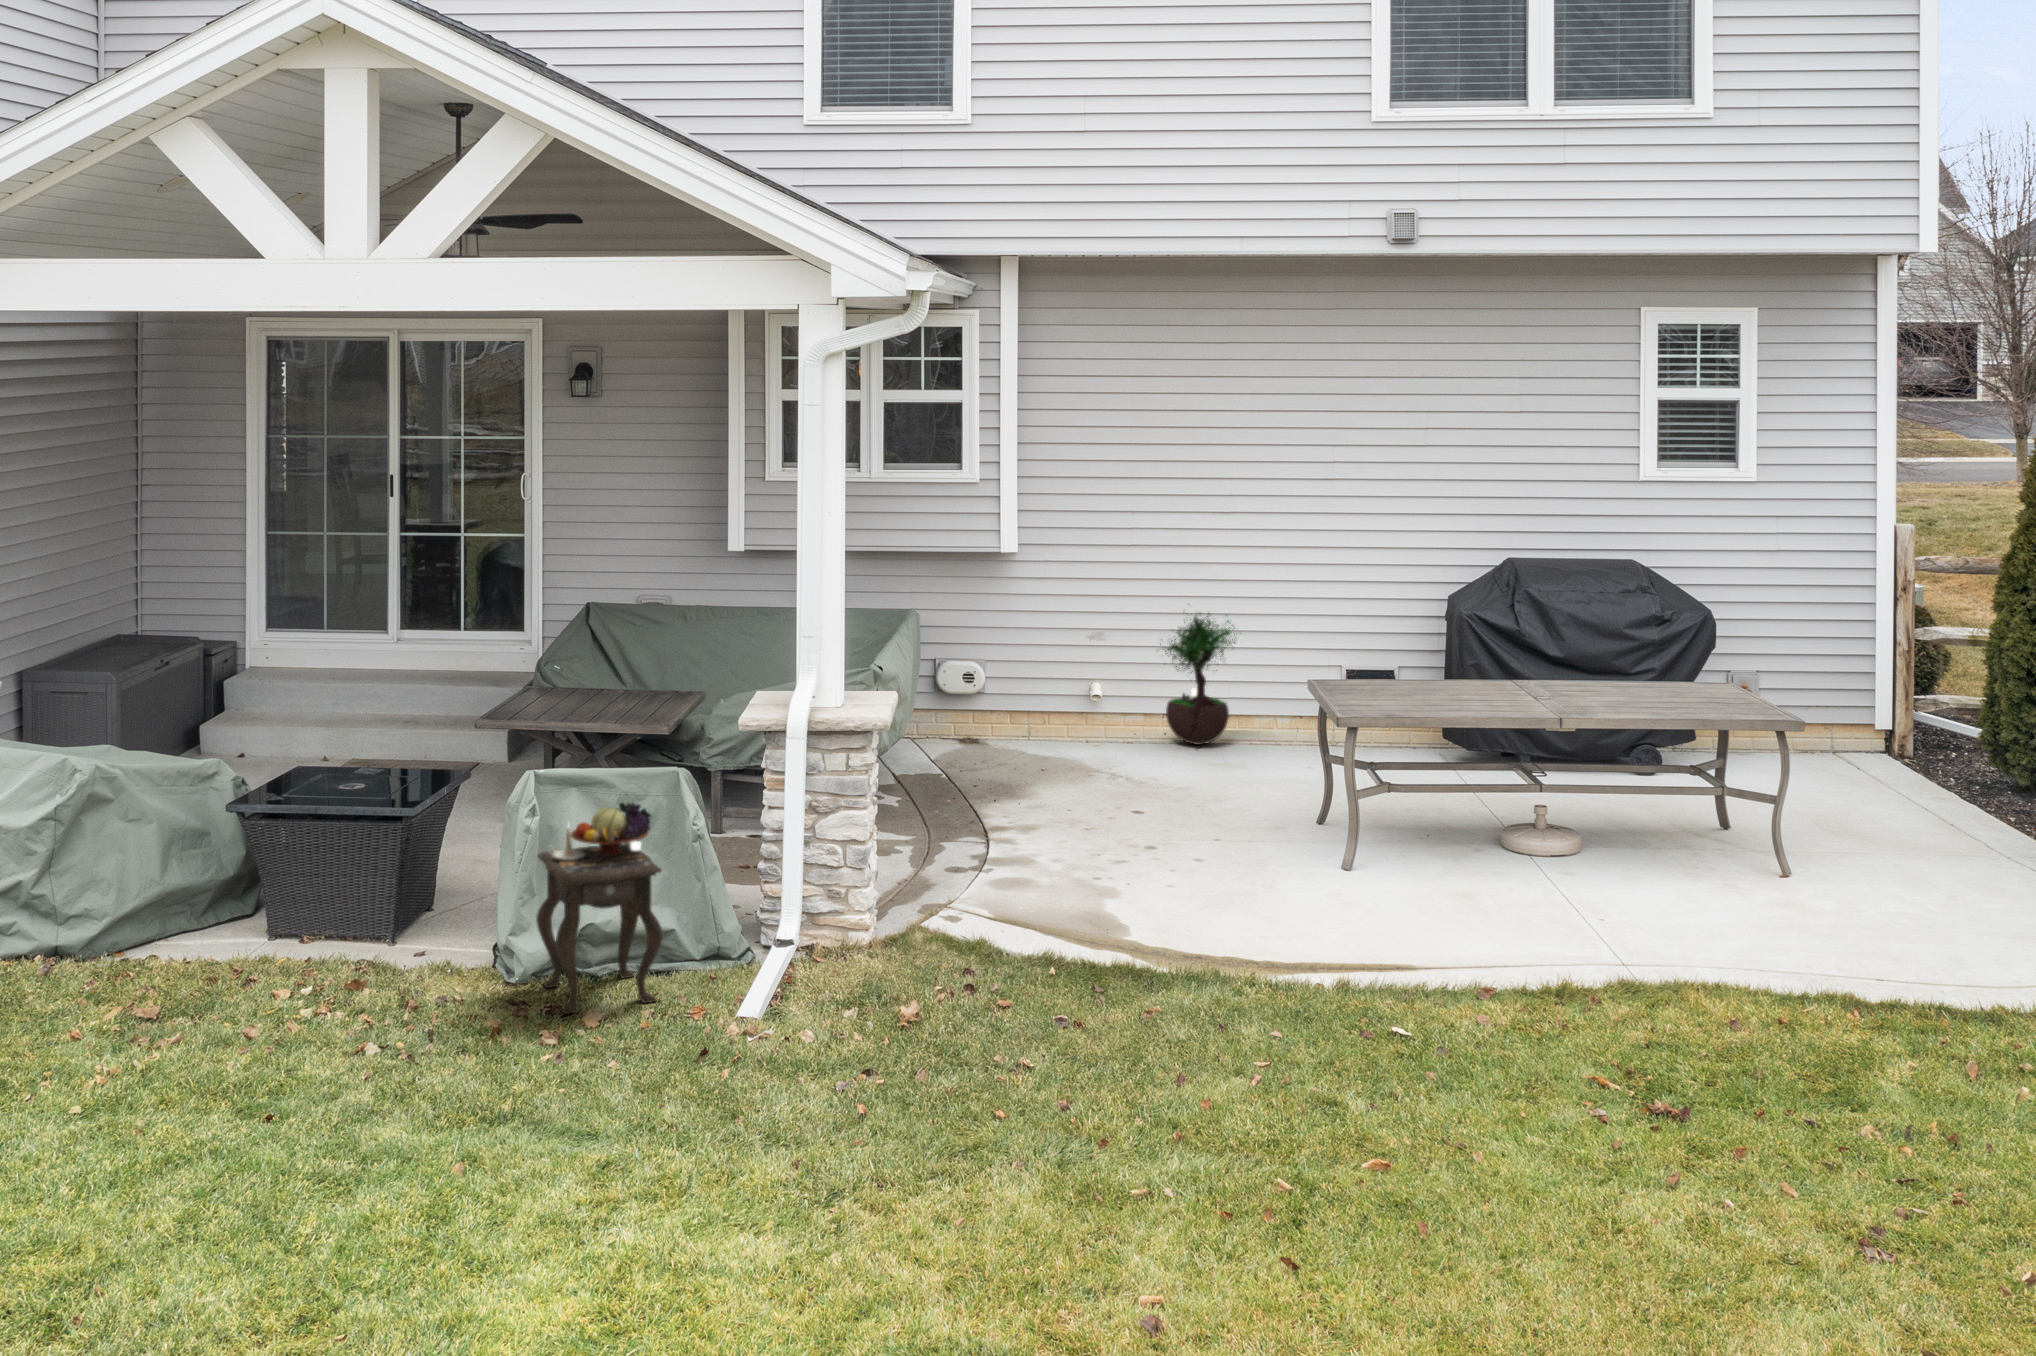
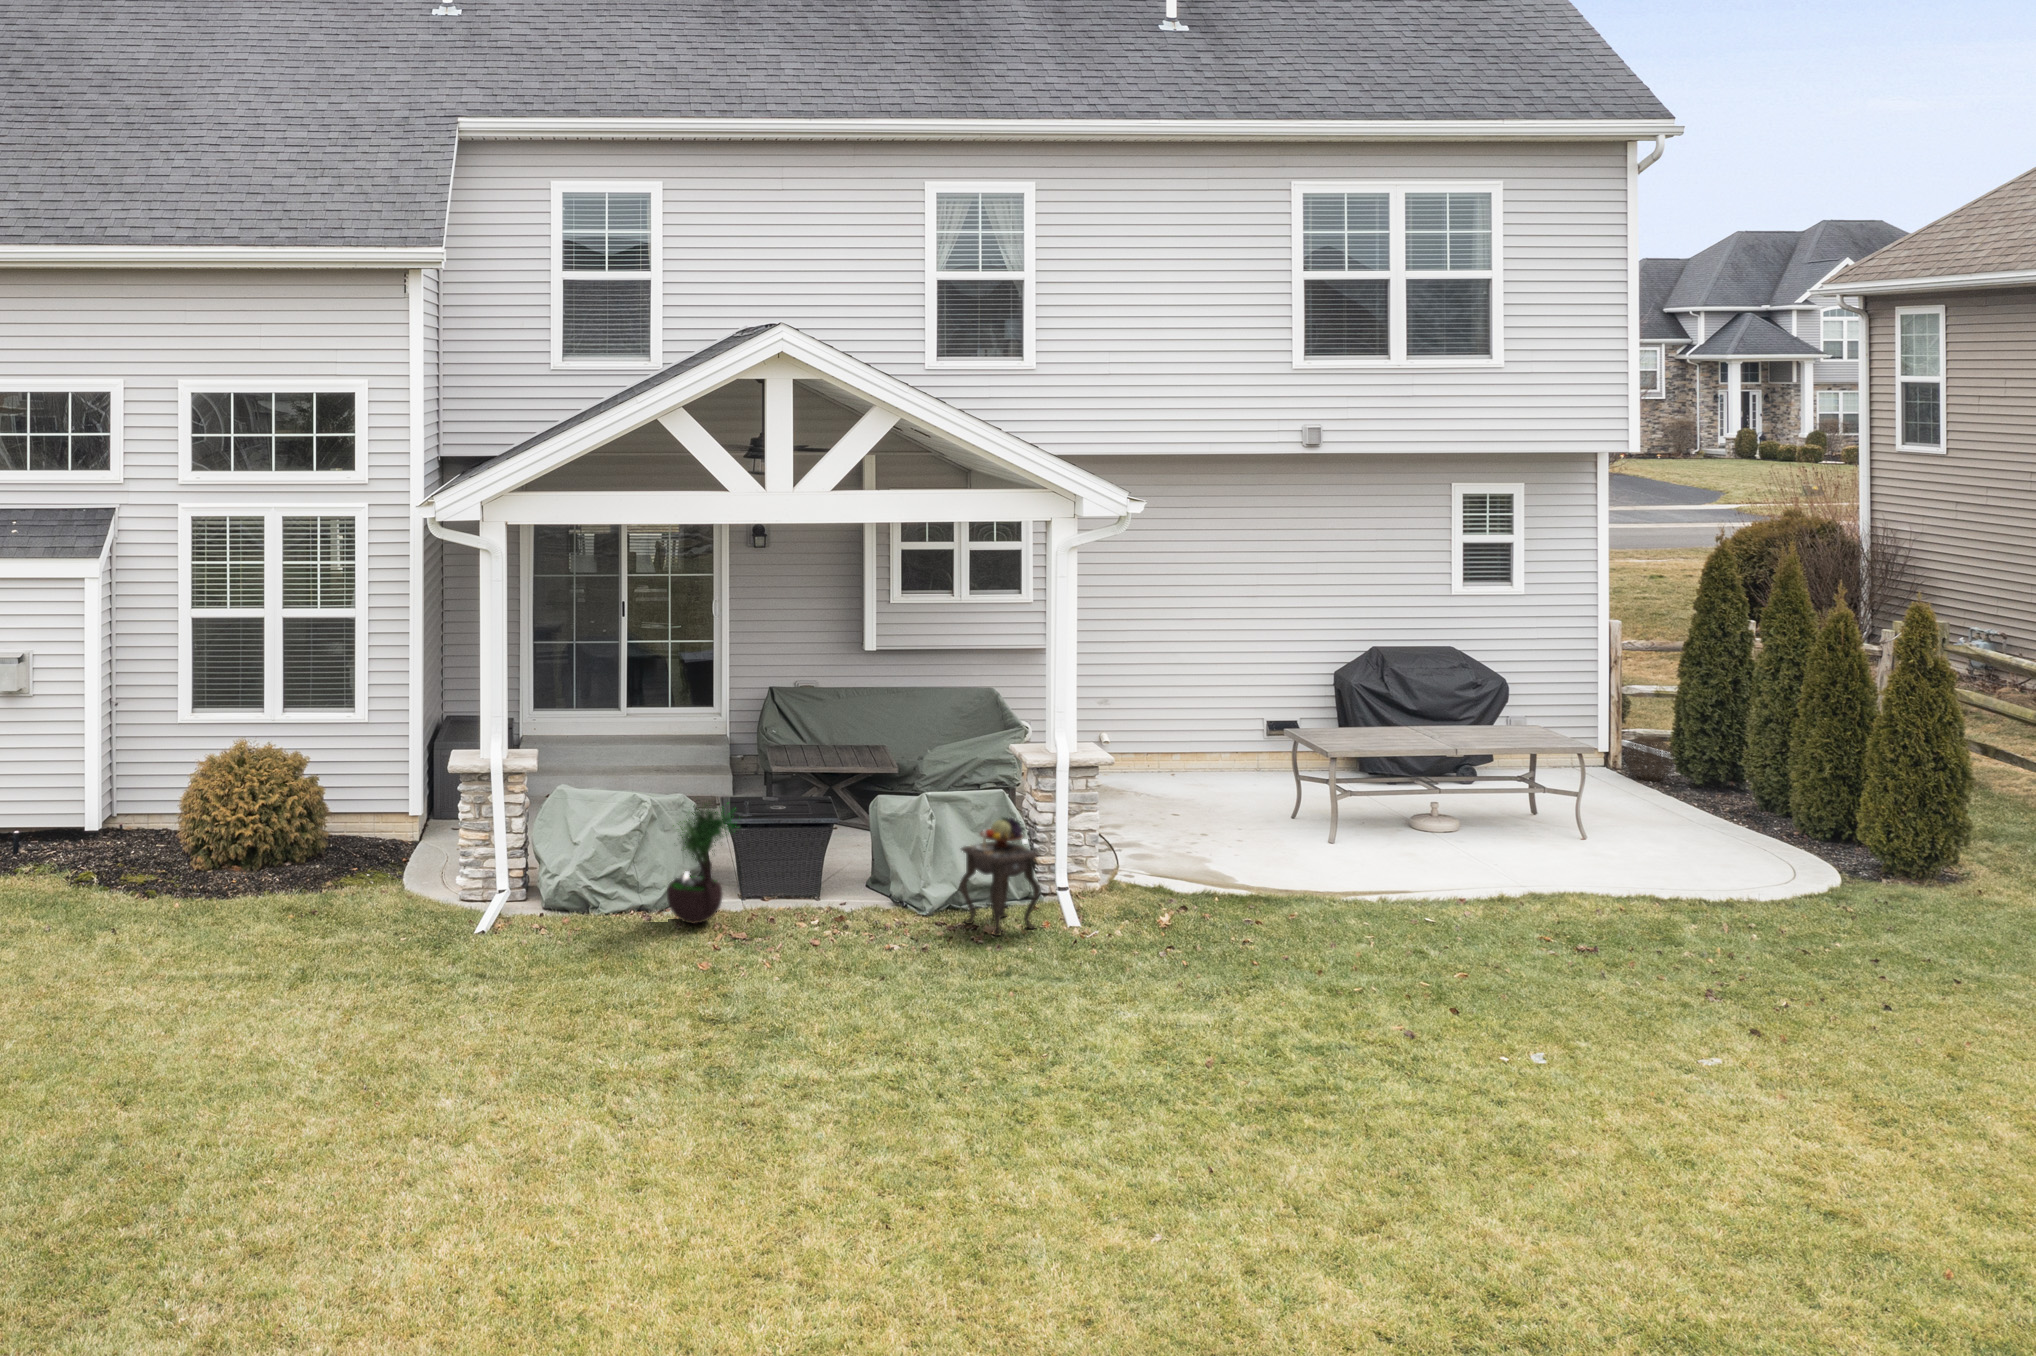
potted tree: present [1160,613,1241,744] -> present [667,802,736,923]
woven basket: none [1910,708,1987,783] -> present [1626,735,1672,781]

